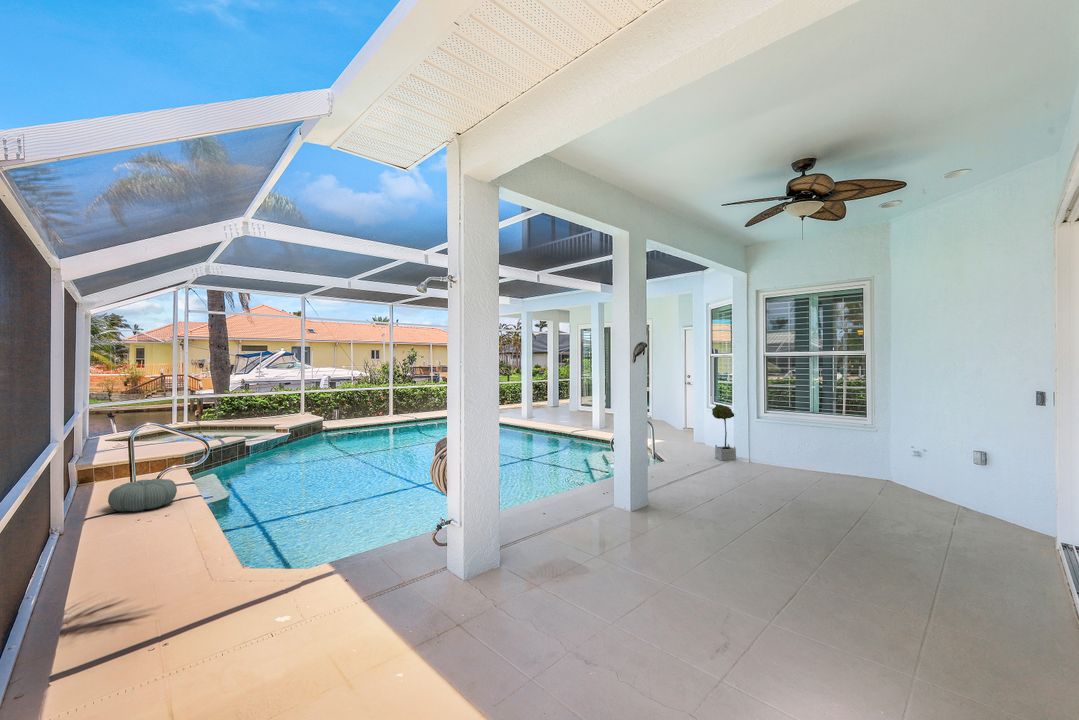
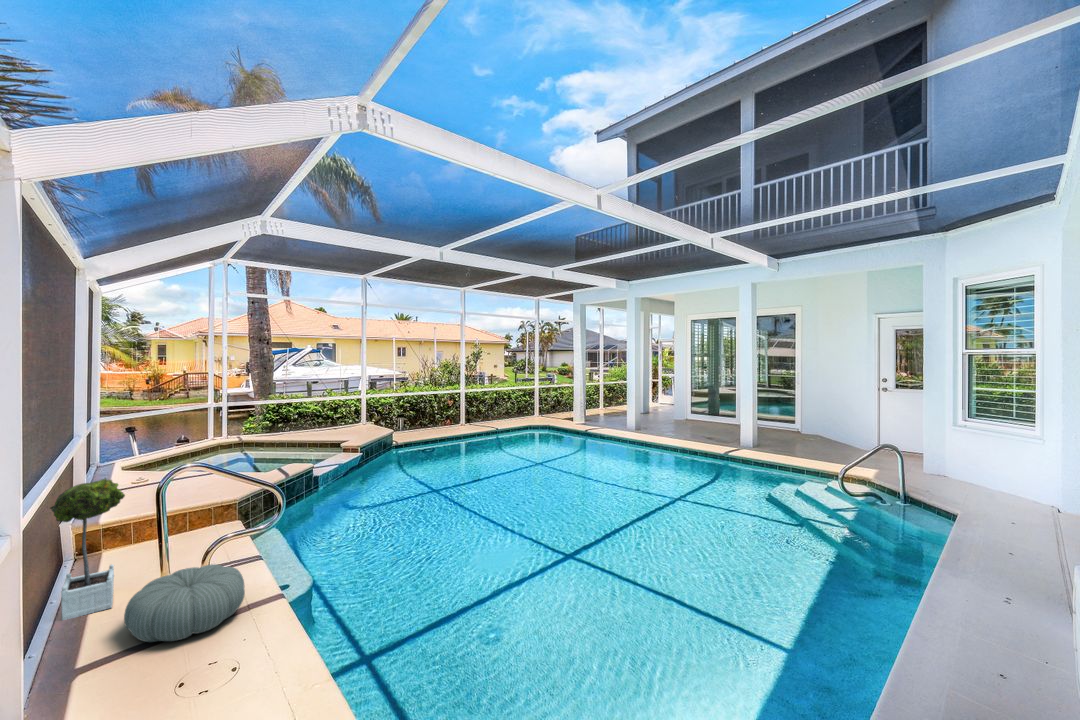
potted tree: present [712,404,736,461] -> present [50,478,125,620]

